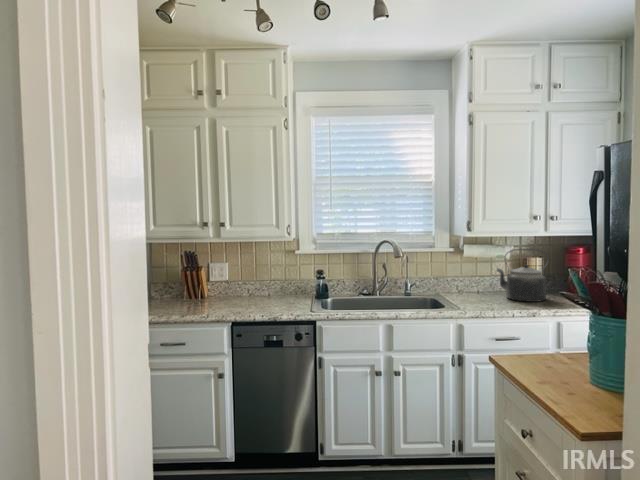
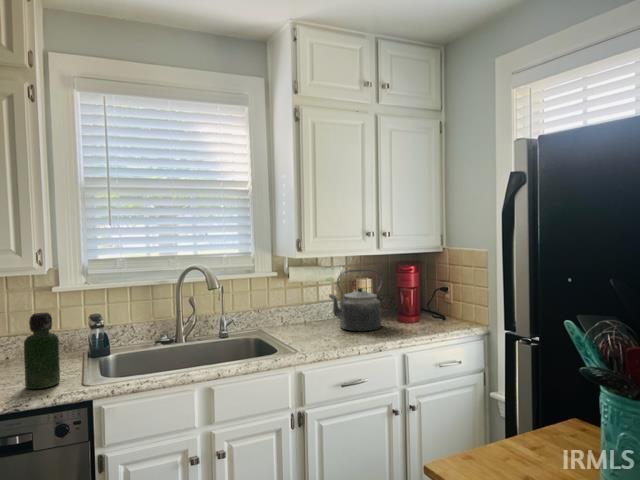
bottle: none [280,264,299,310] -> present [24,313,60,389]

